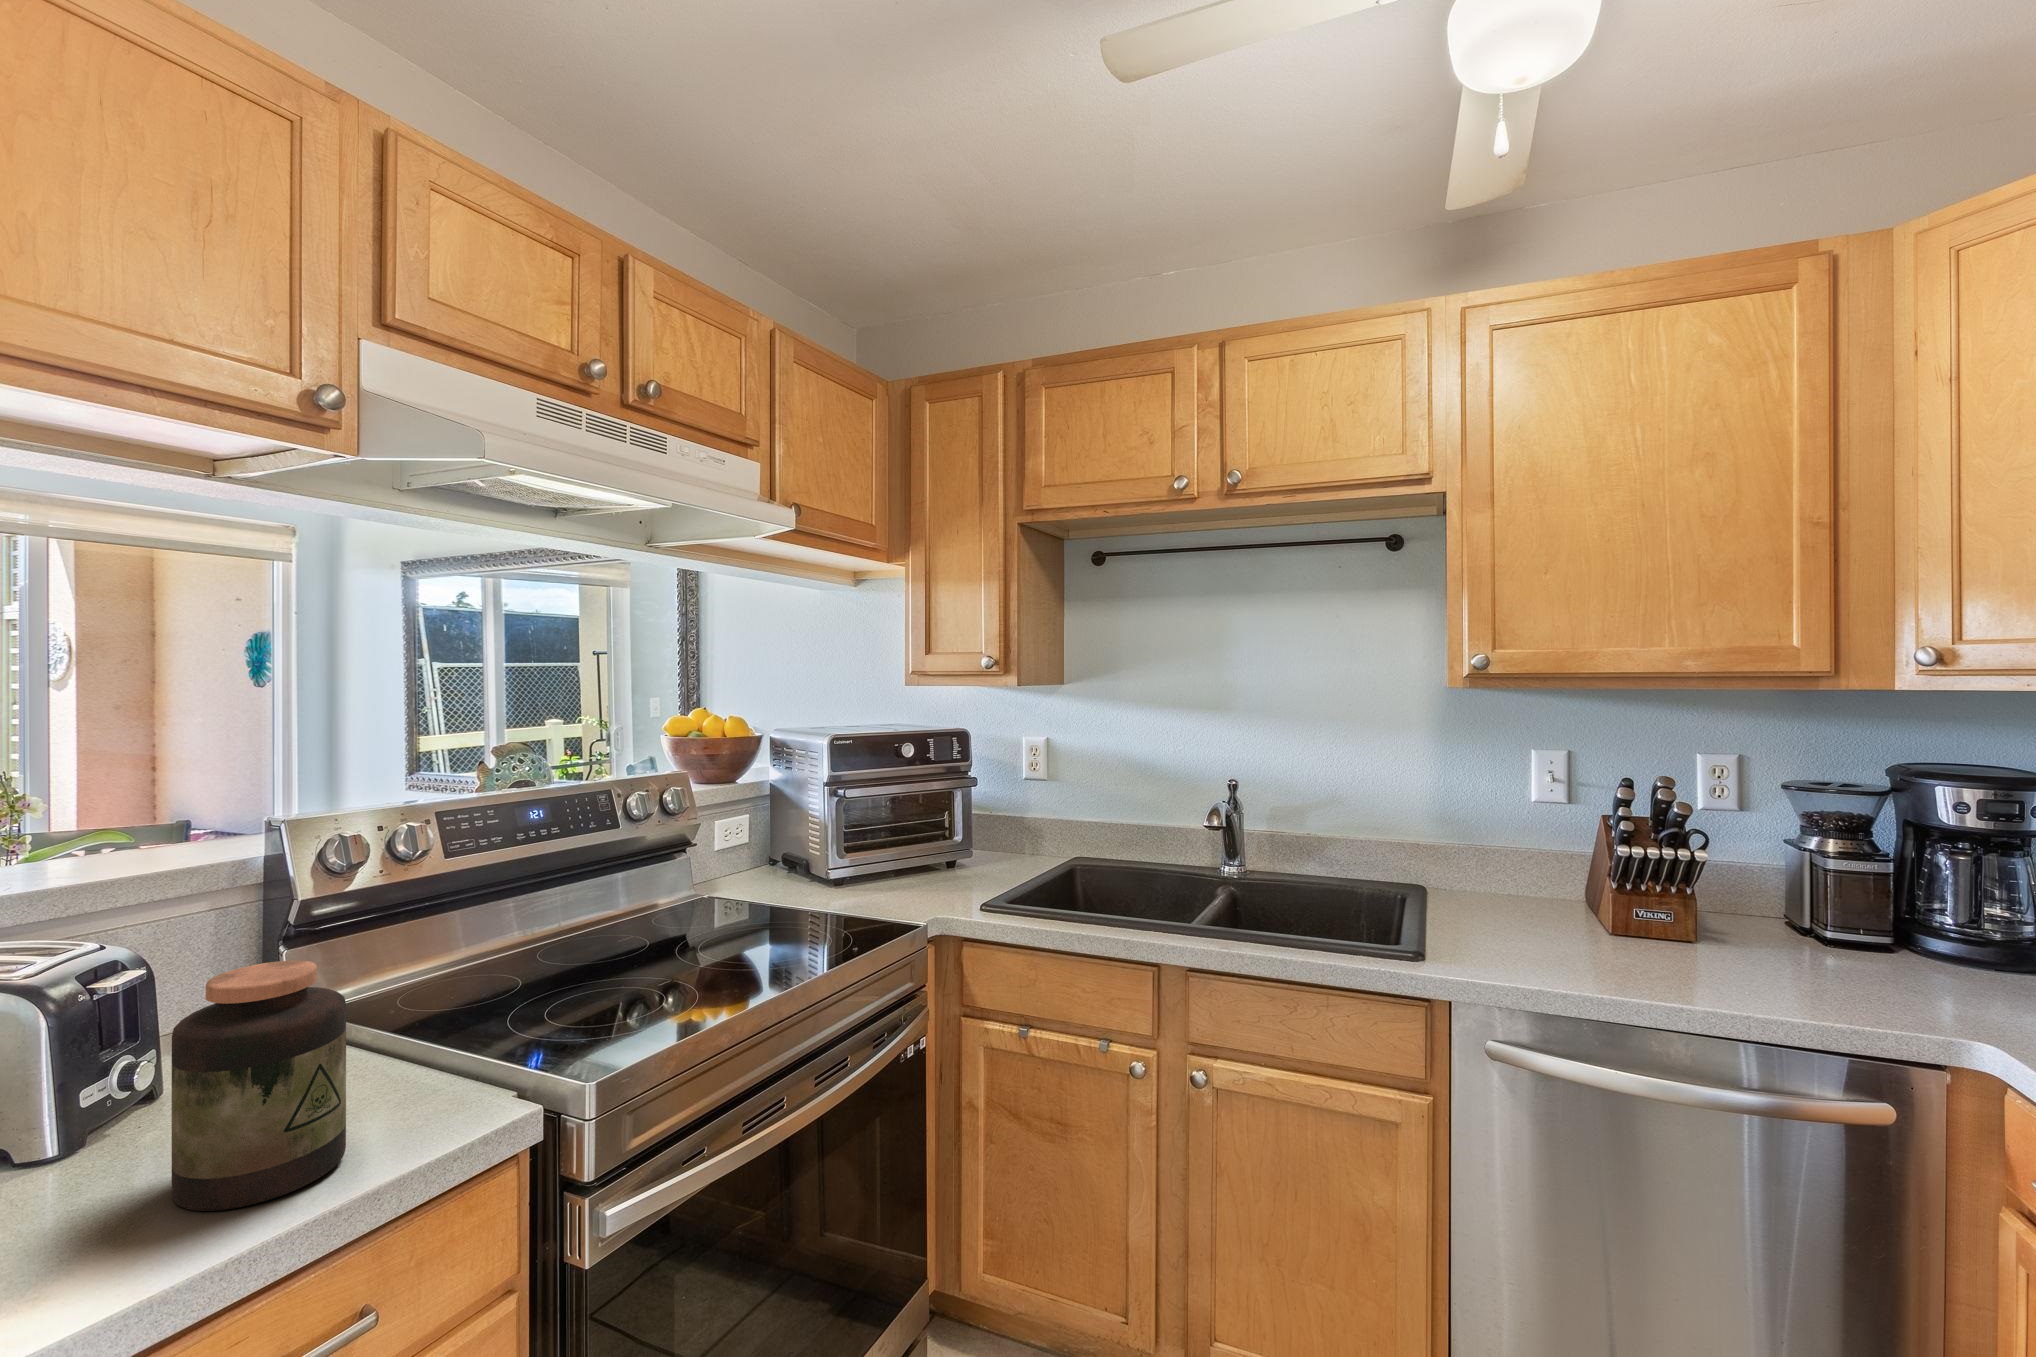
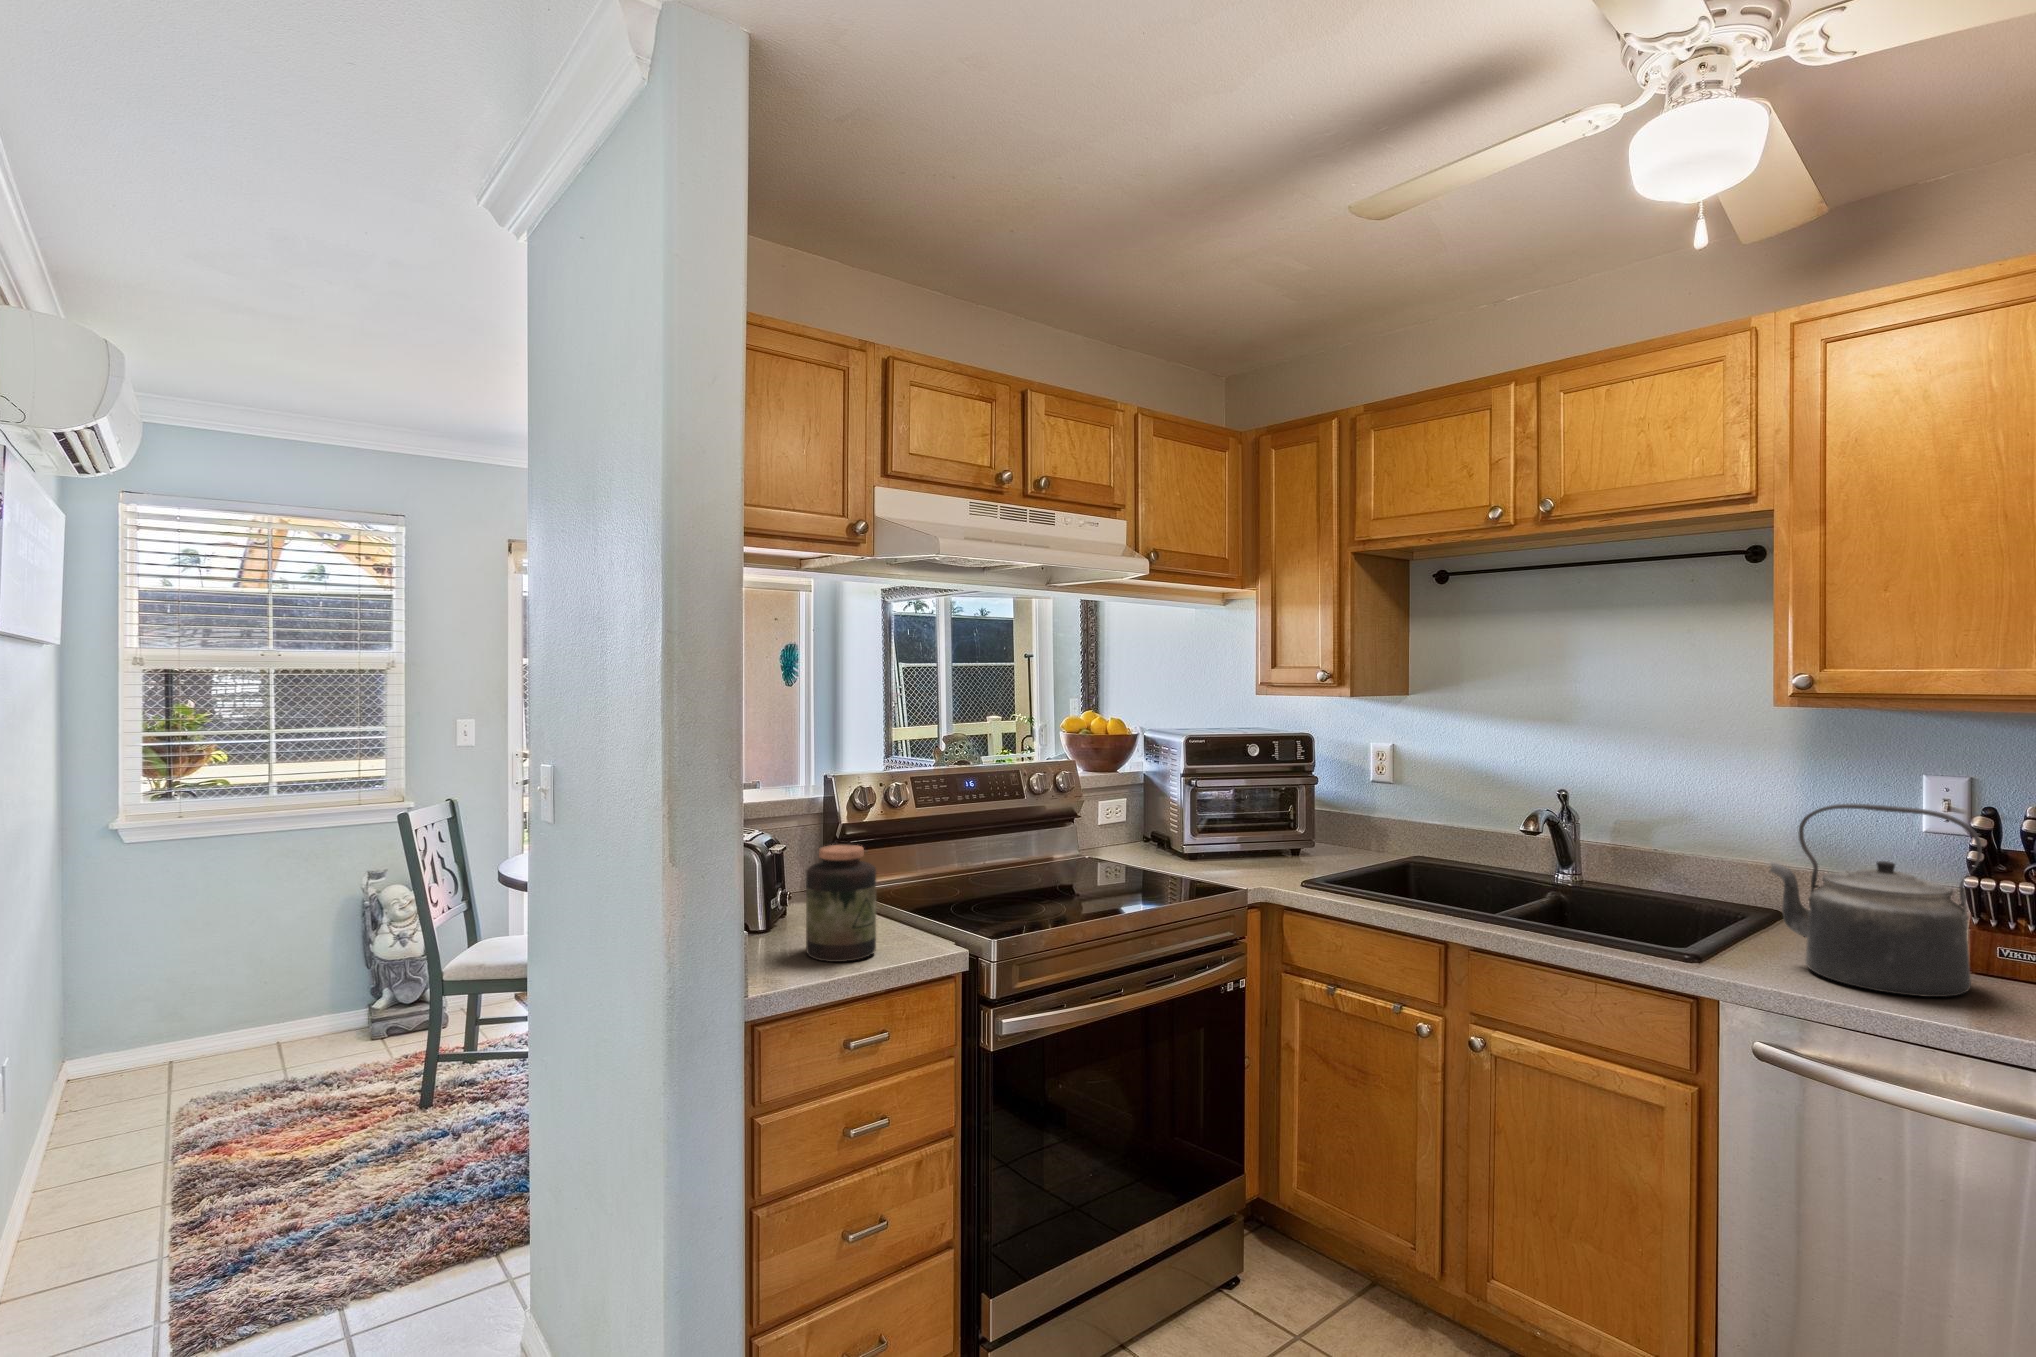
kettle: none [1474,782,1665,975] -> present [1770,804,1982,997]

